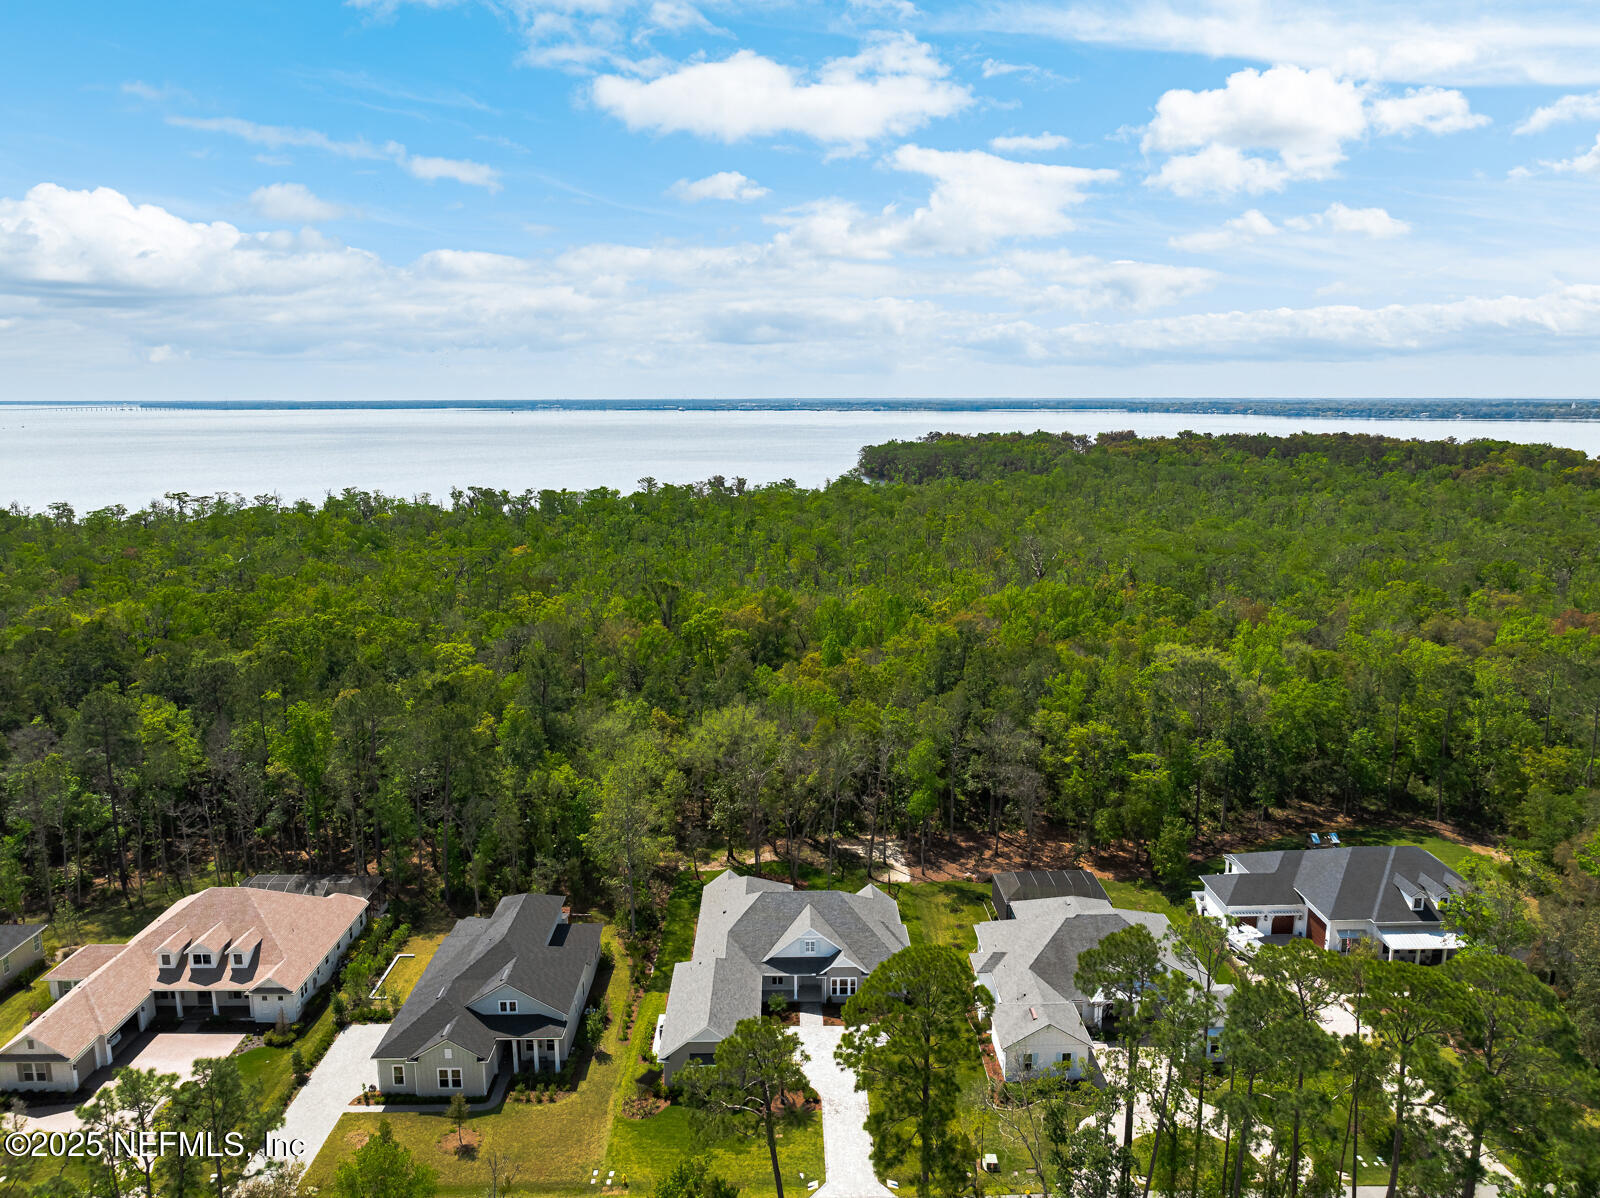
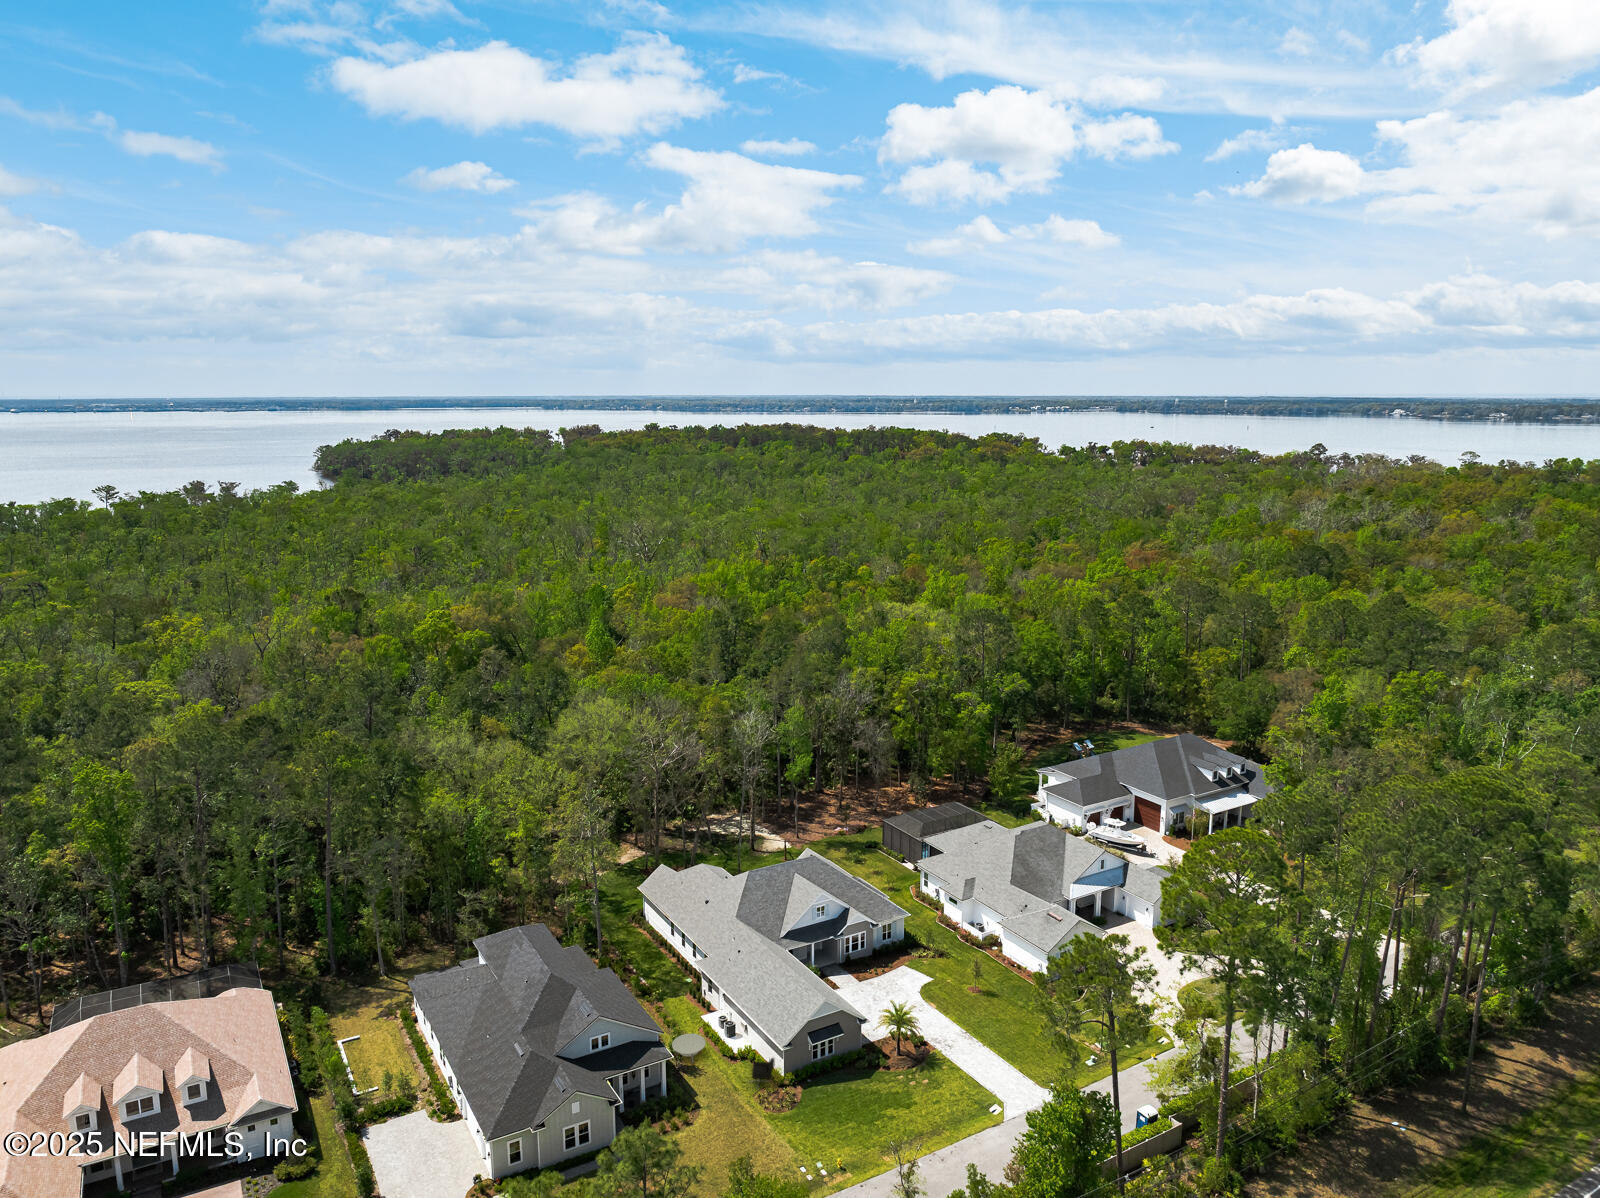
round table: none [596,1026,629,1055] -> present [672,1034,706,1065]

